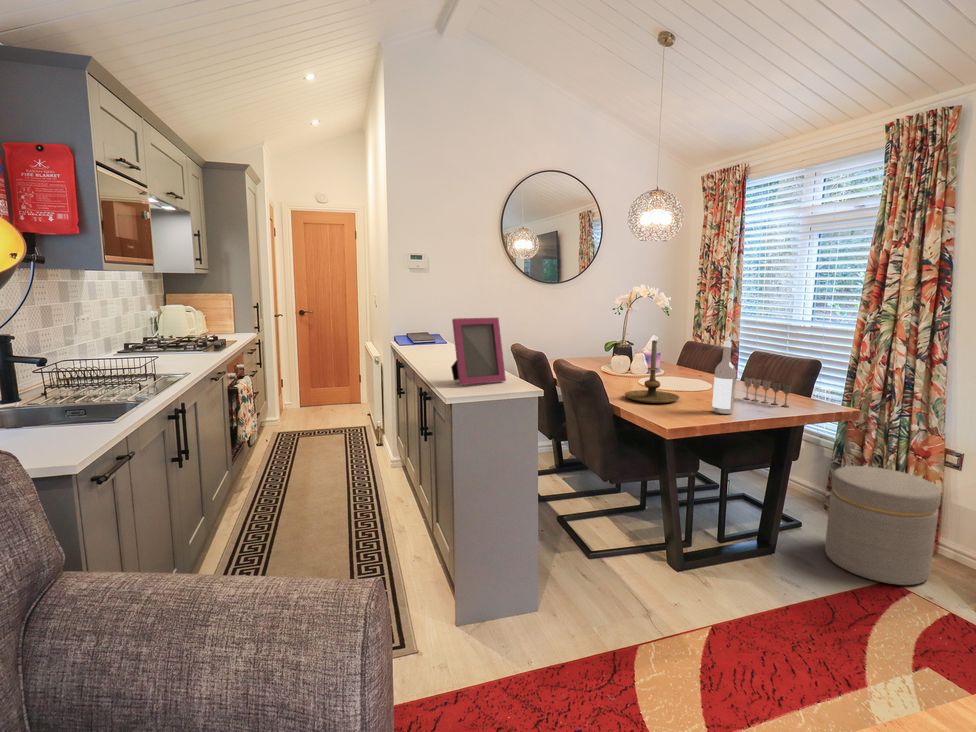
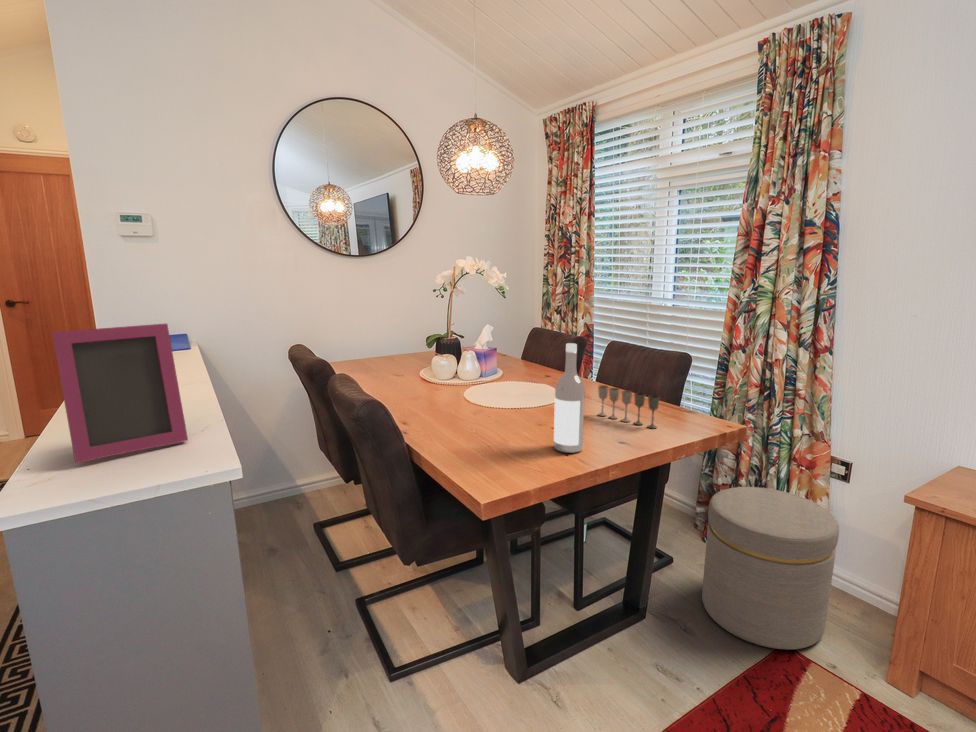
candle holder: present [625,340,679,403] -> none [434,340,511,436]

